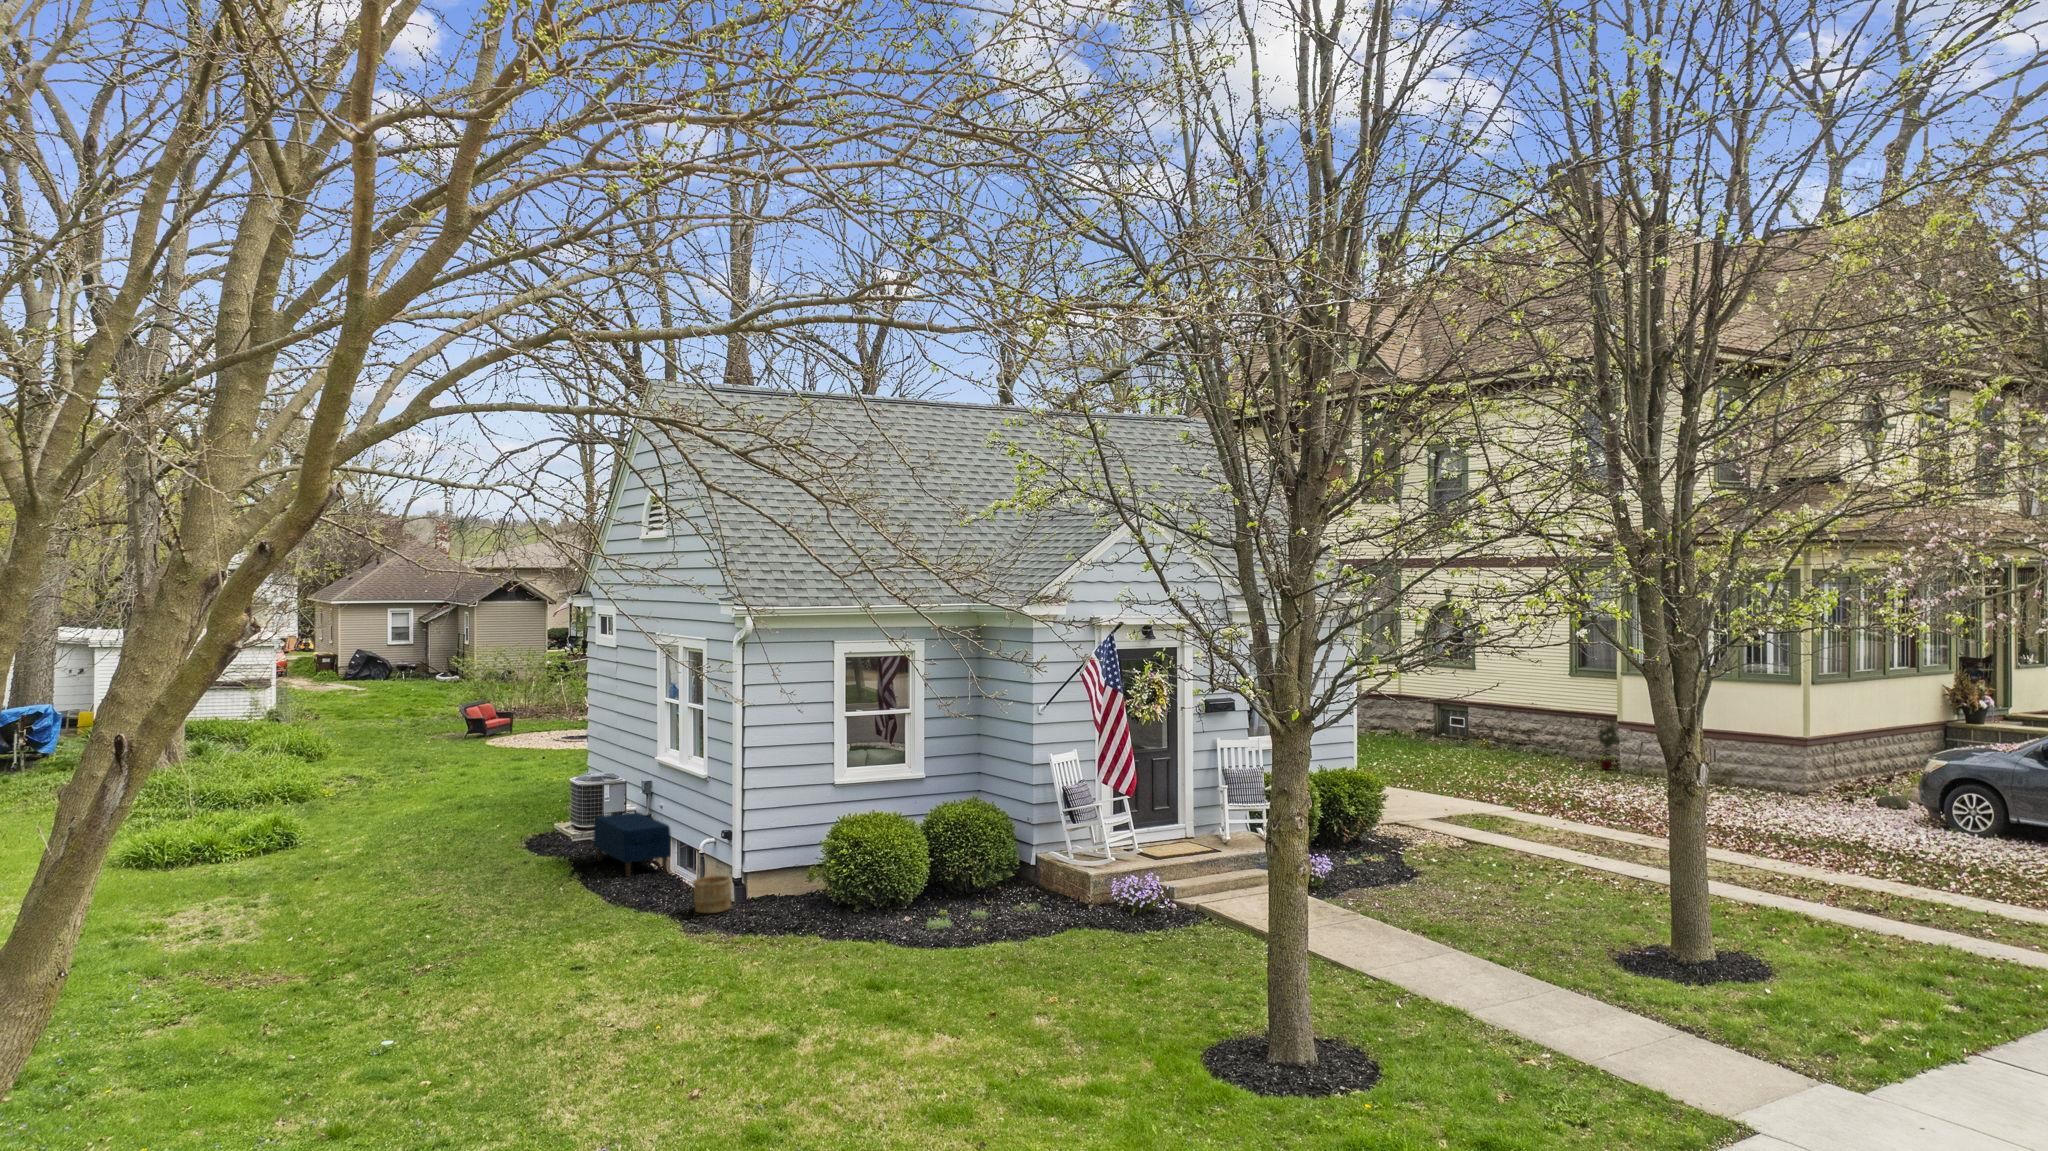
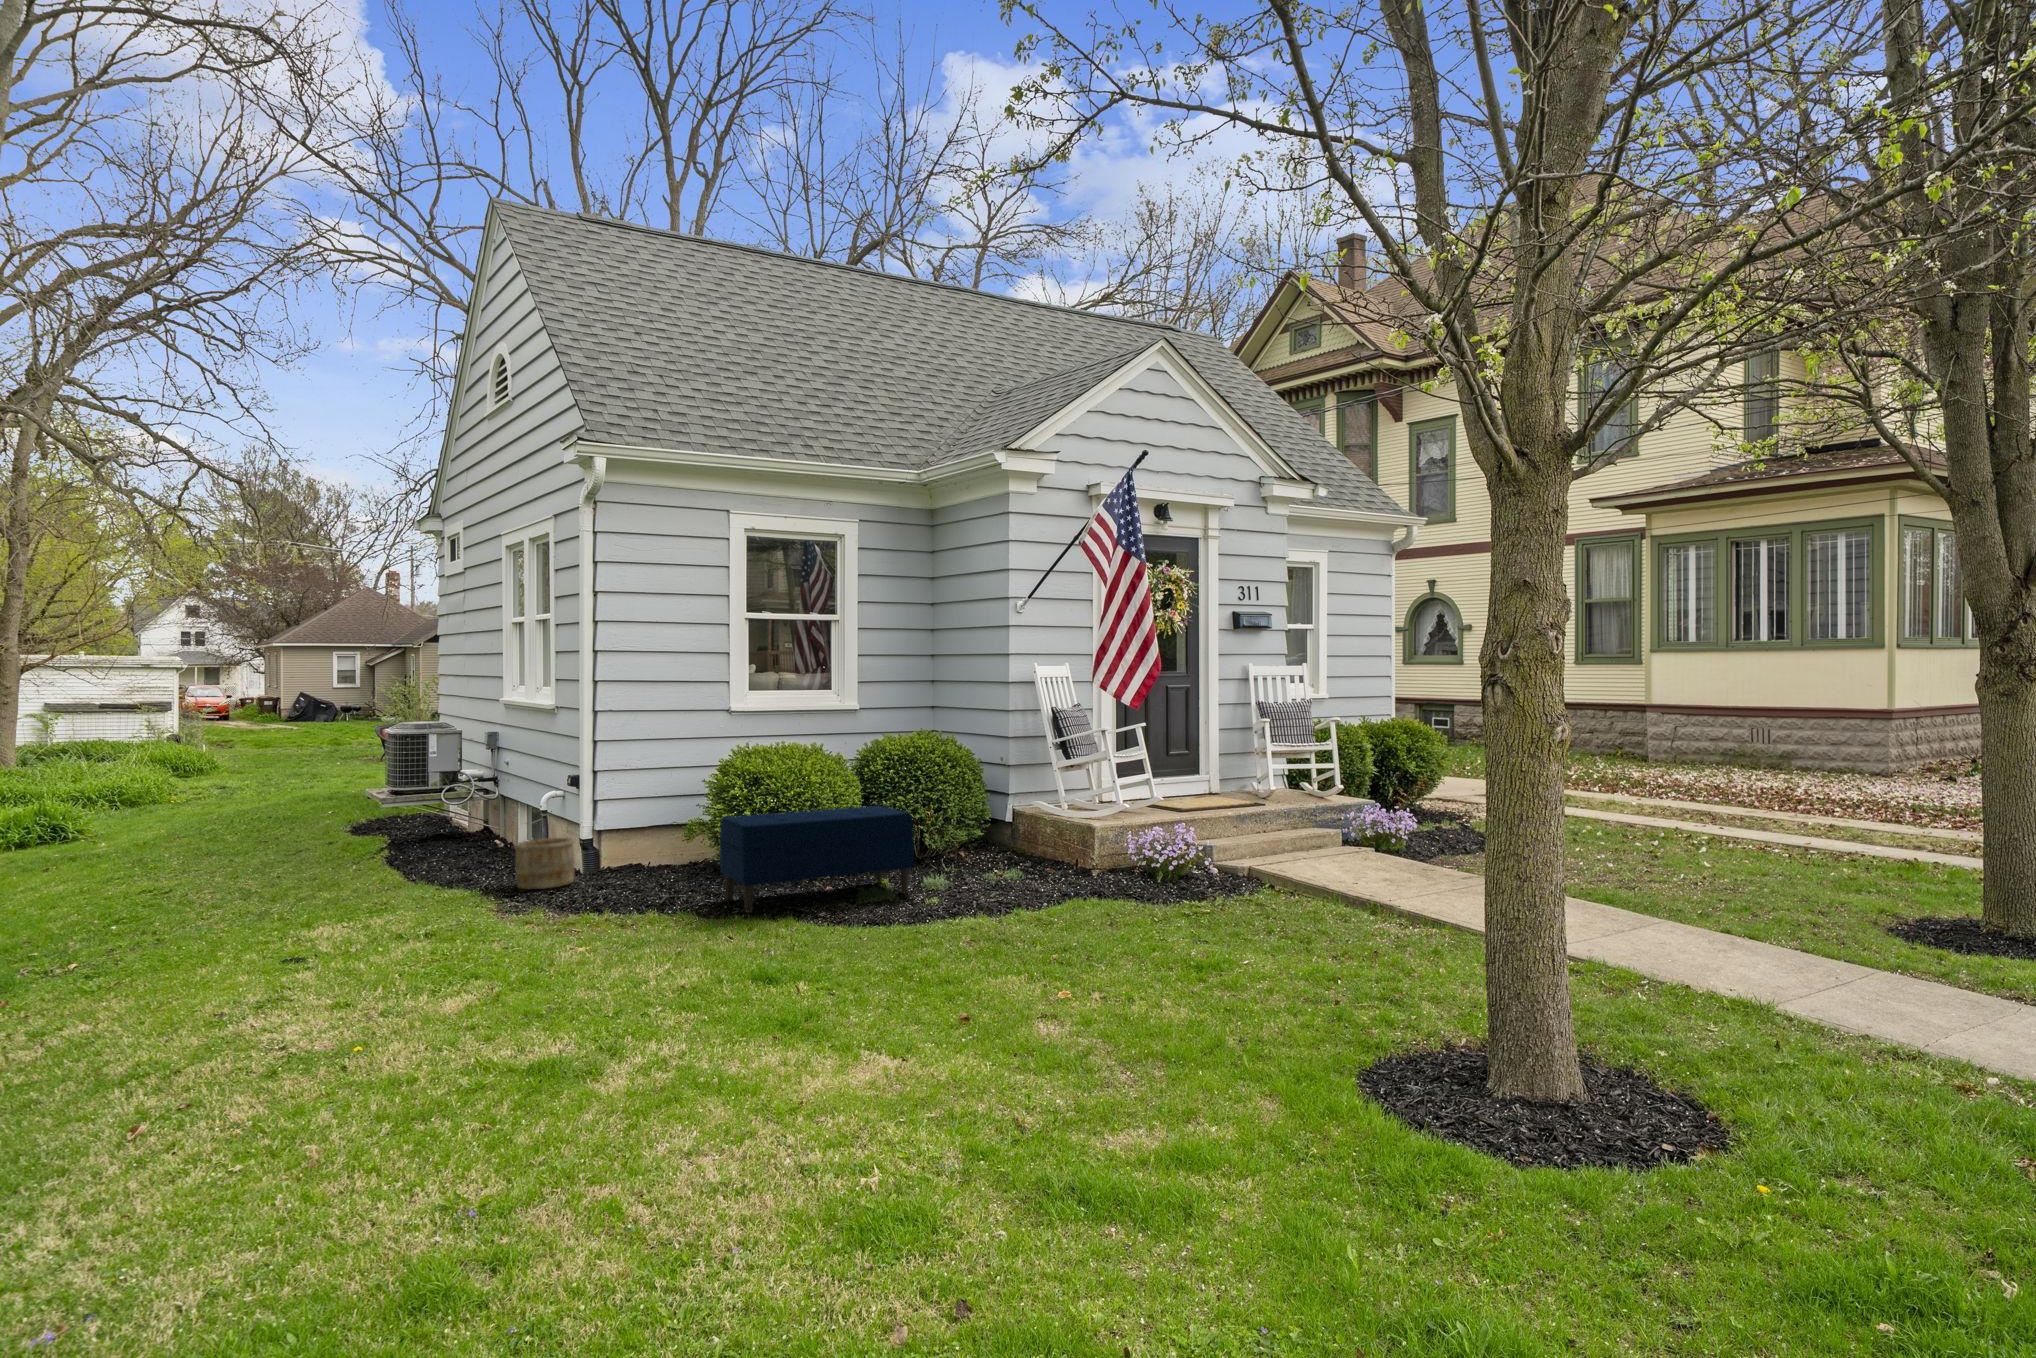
potted tree: present [1599,720,1625,770] -> none [1609,702,1645,758]
bench: present [594,812,671,877] -> present [720,805,914,913]

